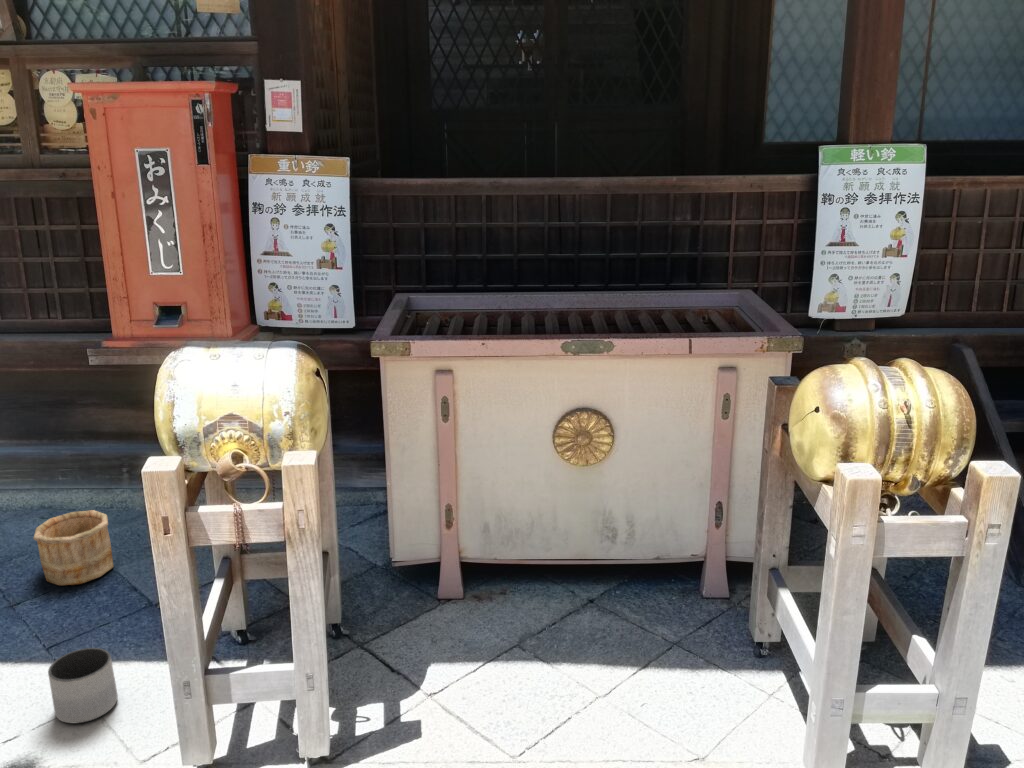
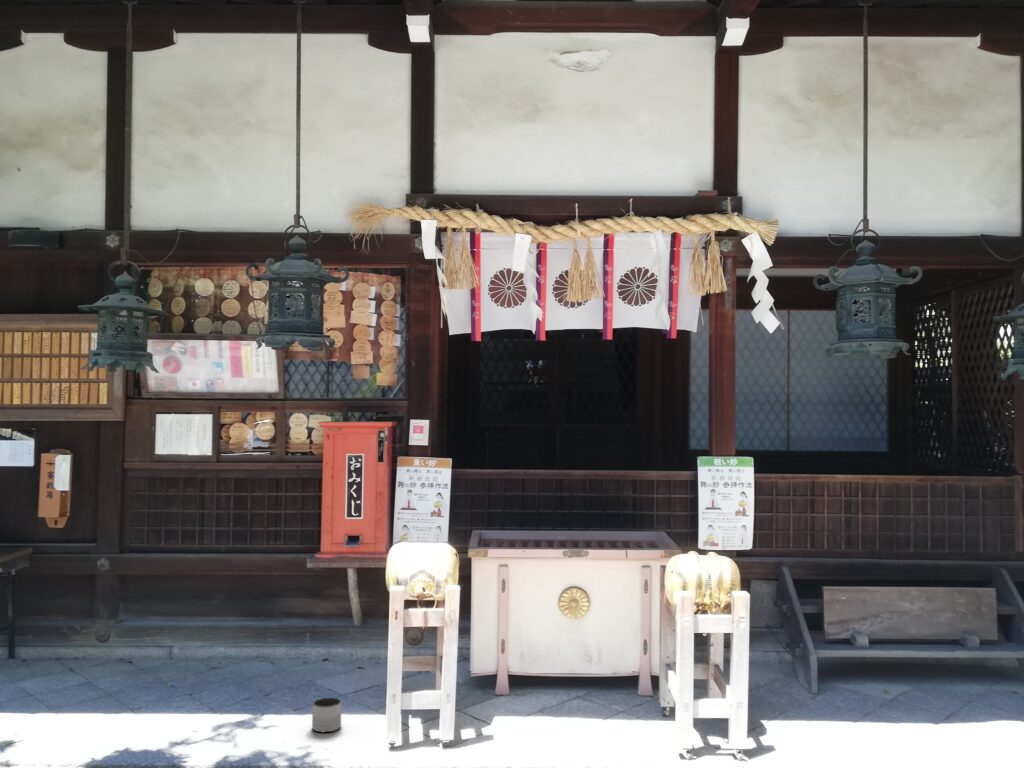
wooden bucket: present [34,510,113,585] -> none [277,647,315,686]

